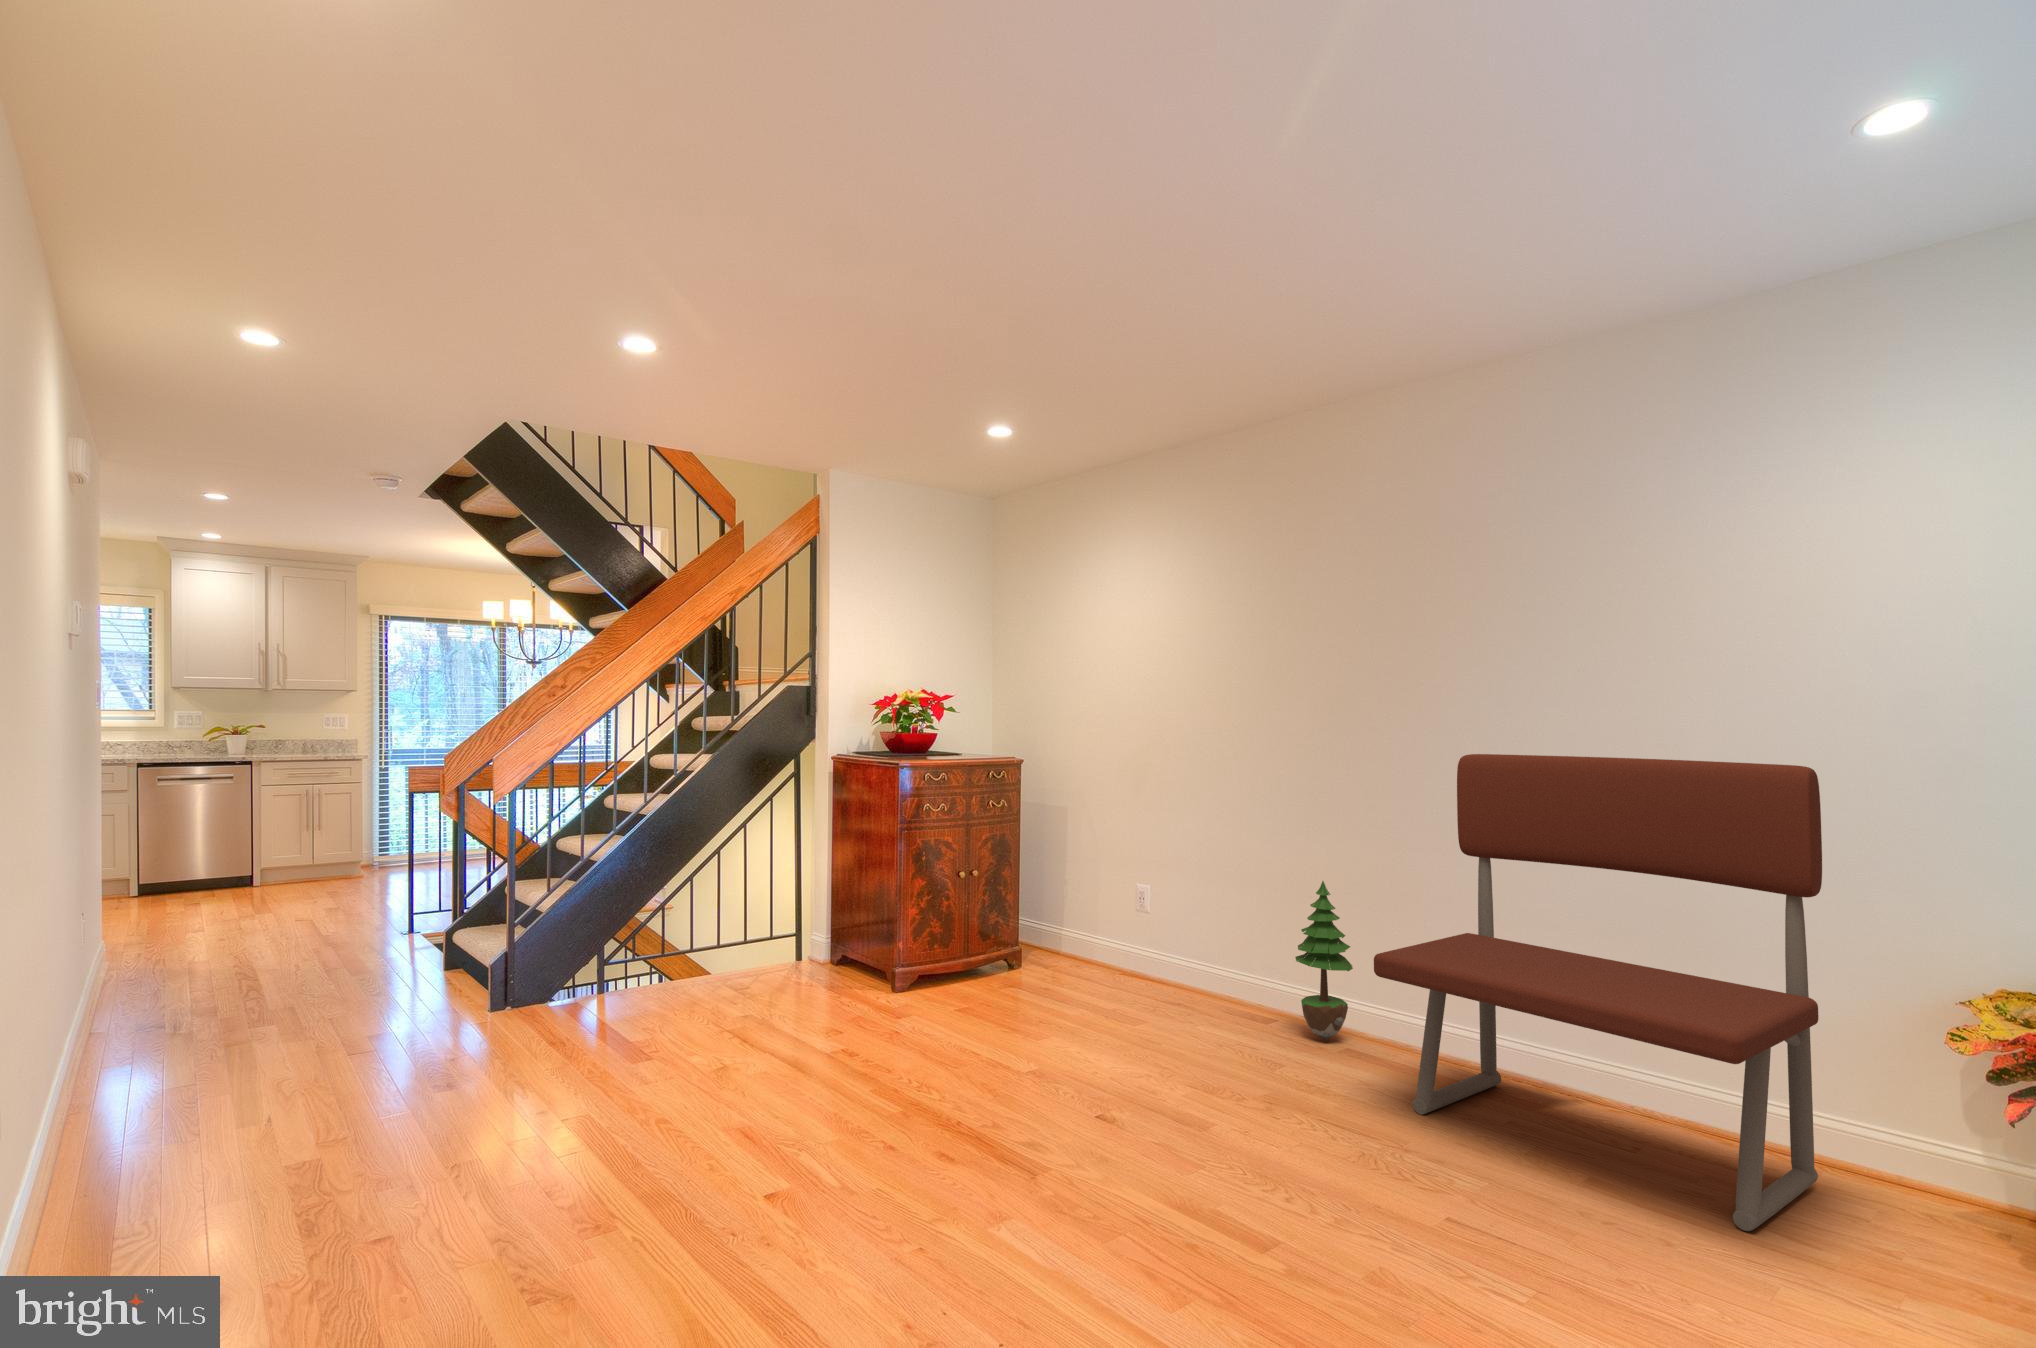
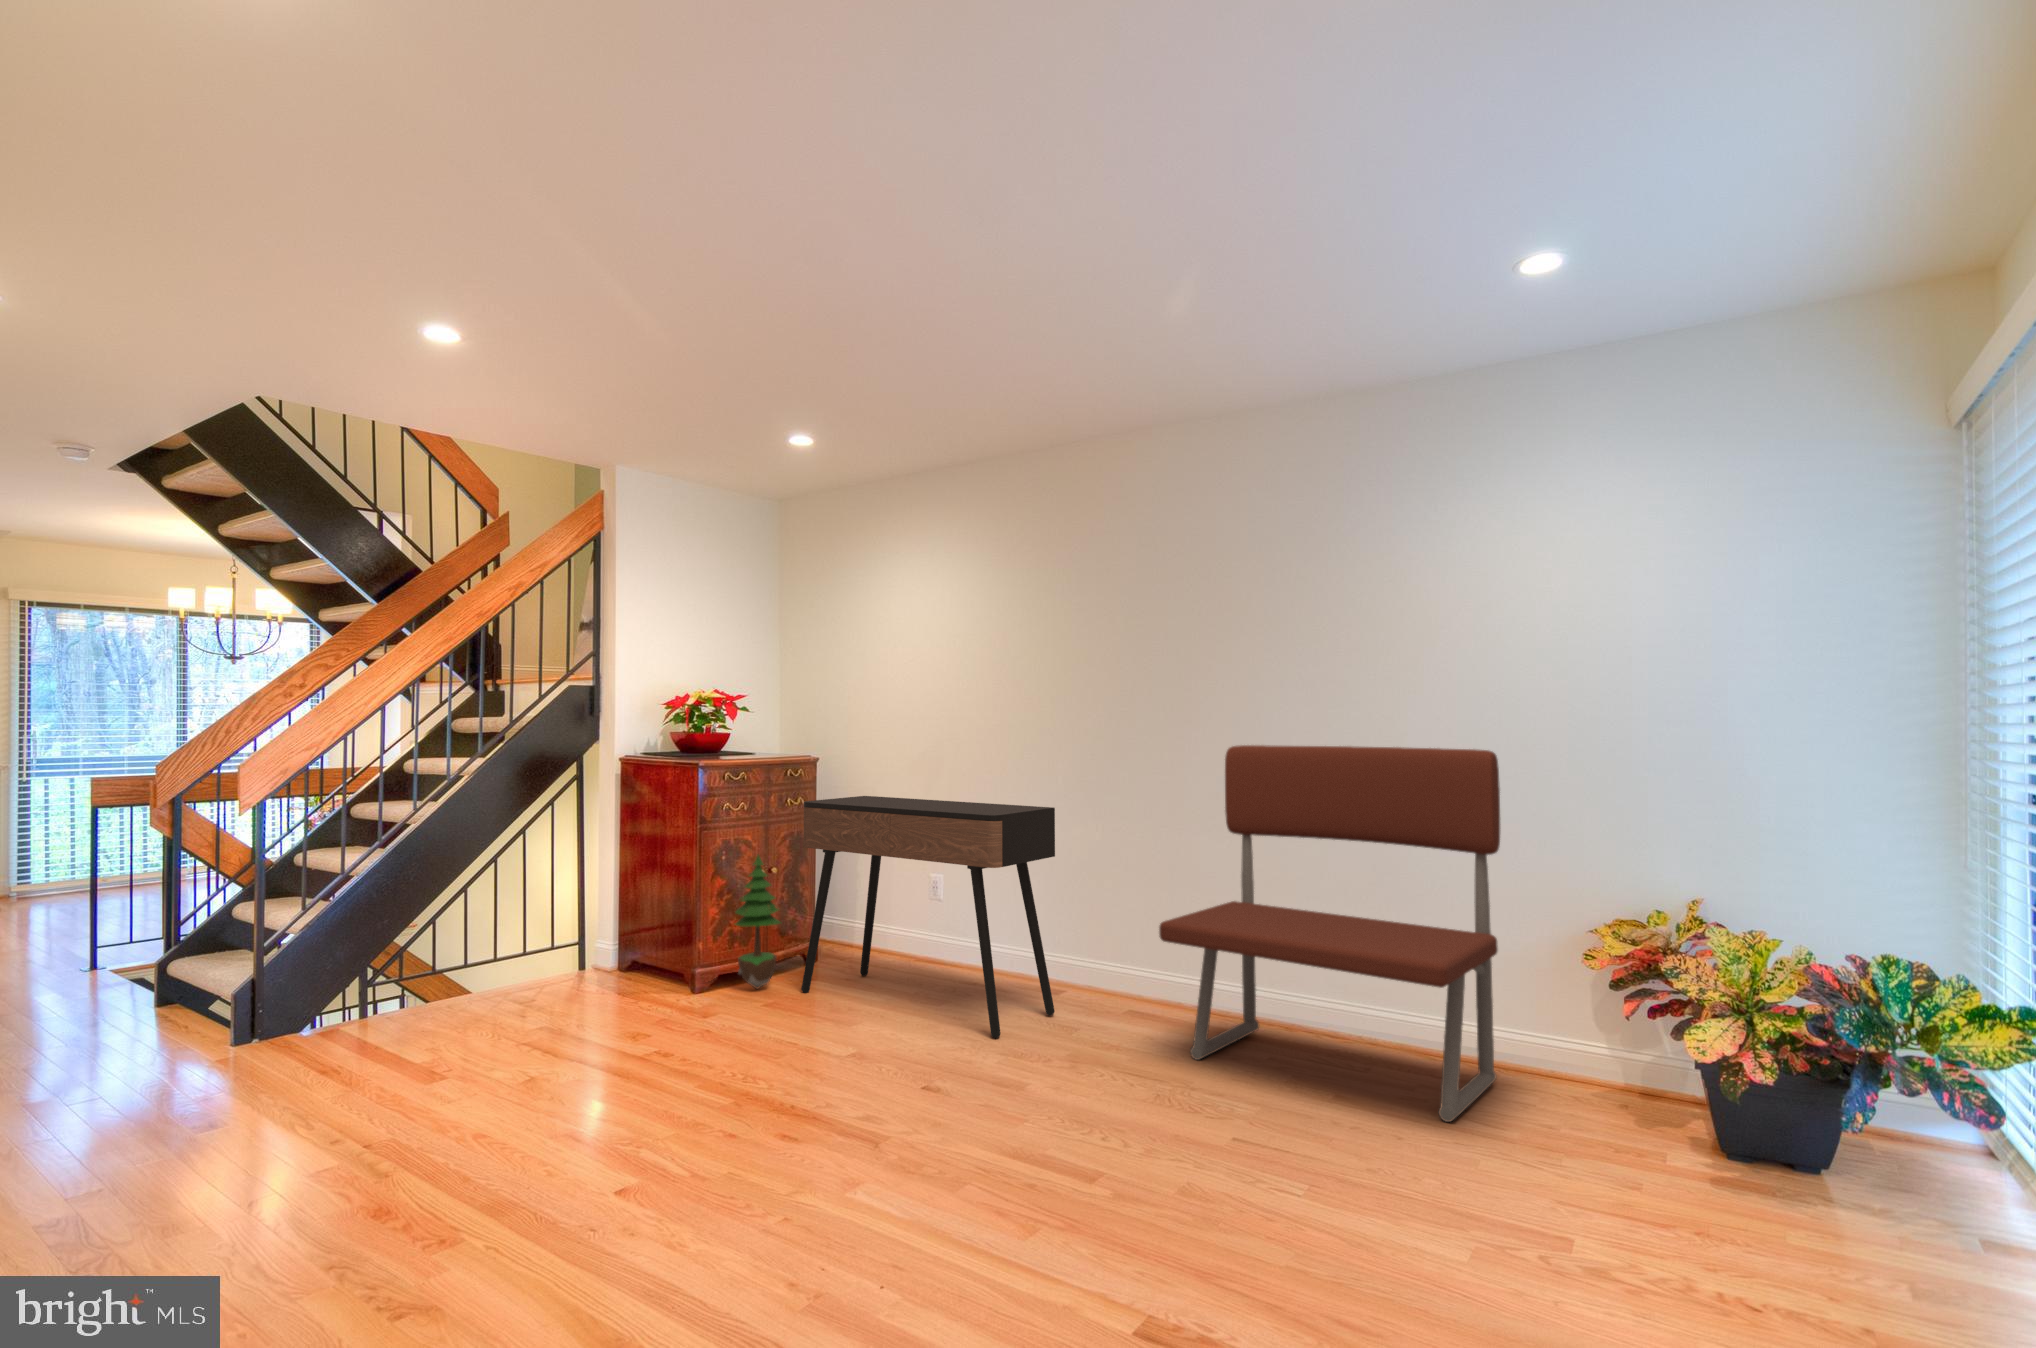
console table: none [999,799,1260,1066] -> present [801,796,1055,1038]
potted tree: present [1295,881,1353,1040] -> present [735,855,782,989]

